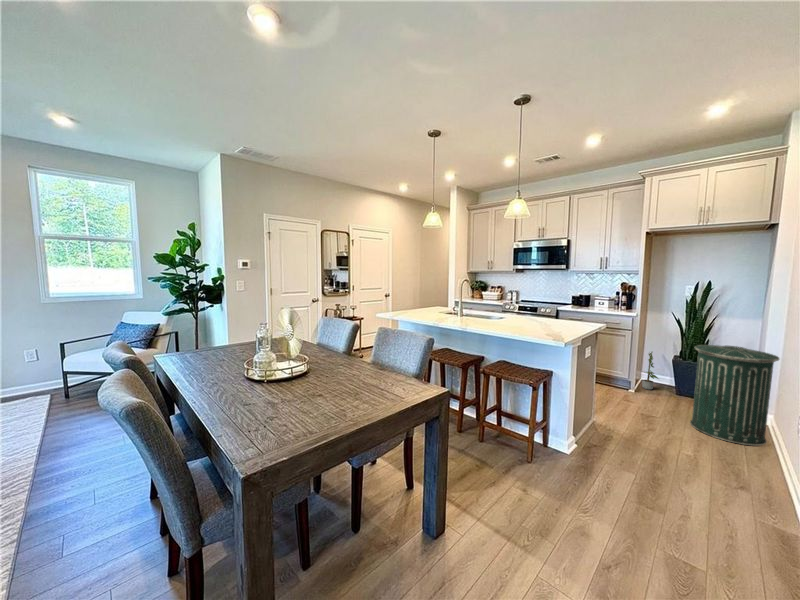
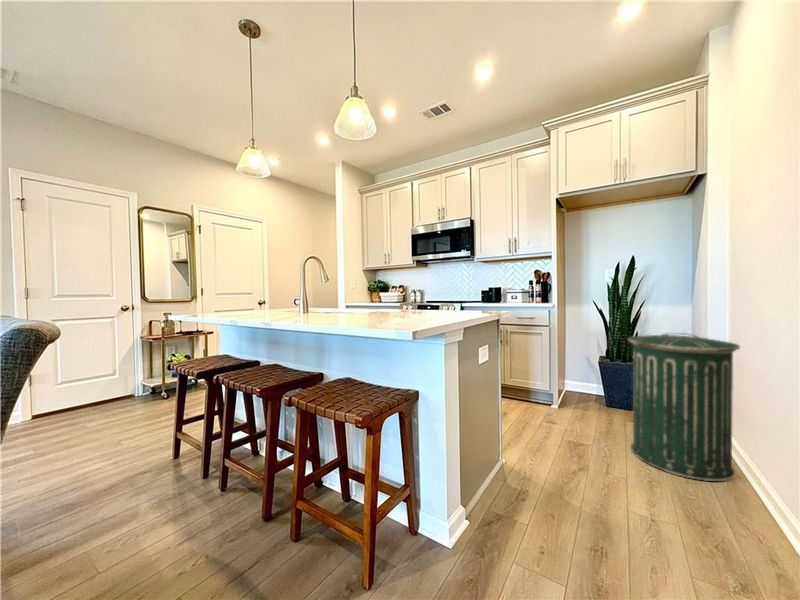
potted plant: present [642,352,658,390] -> none [564,351,587,403]

